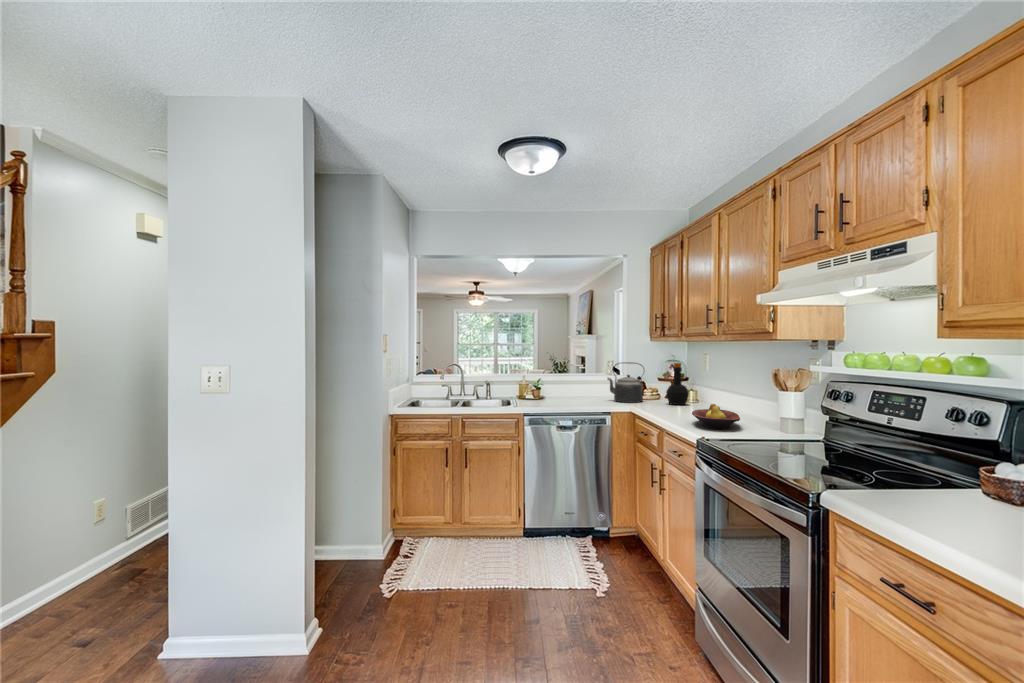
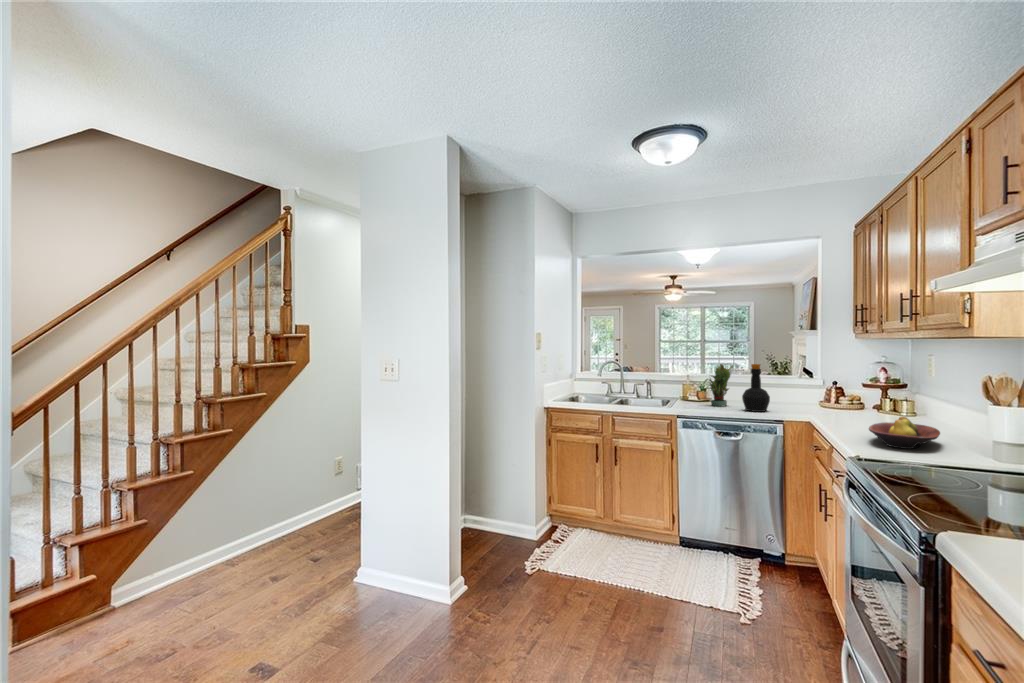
kettle: present [608,362,644,403] -> none [790,363,839,411]
bottle: present [666,363,689,405] -> present [742,364,770,412]
potted plant: none [540,364,564,403] -> present [706,364,733,406]

